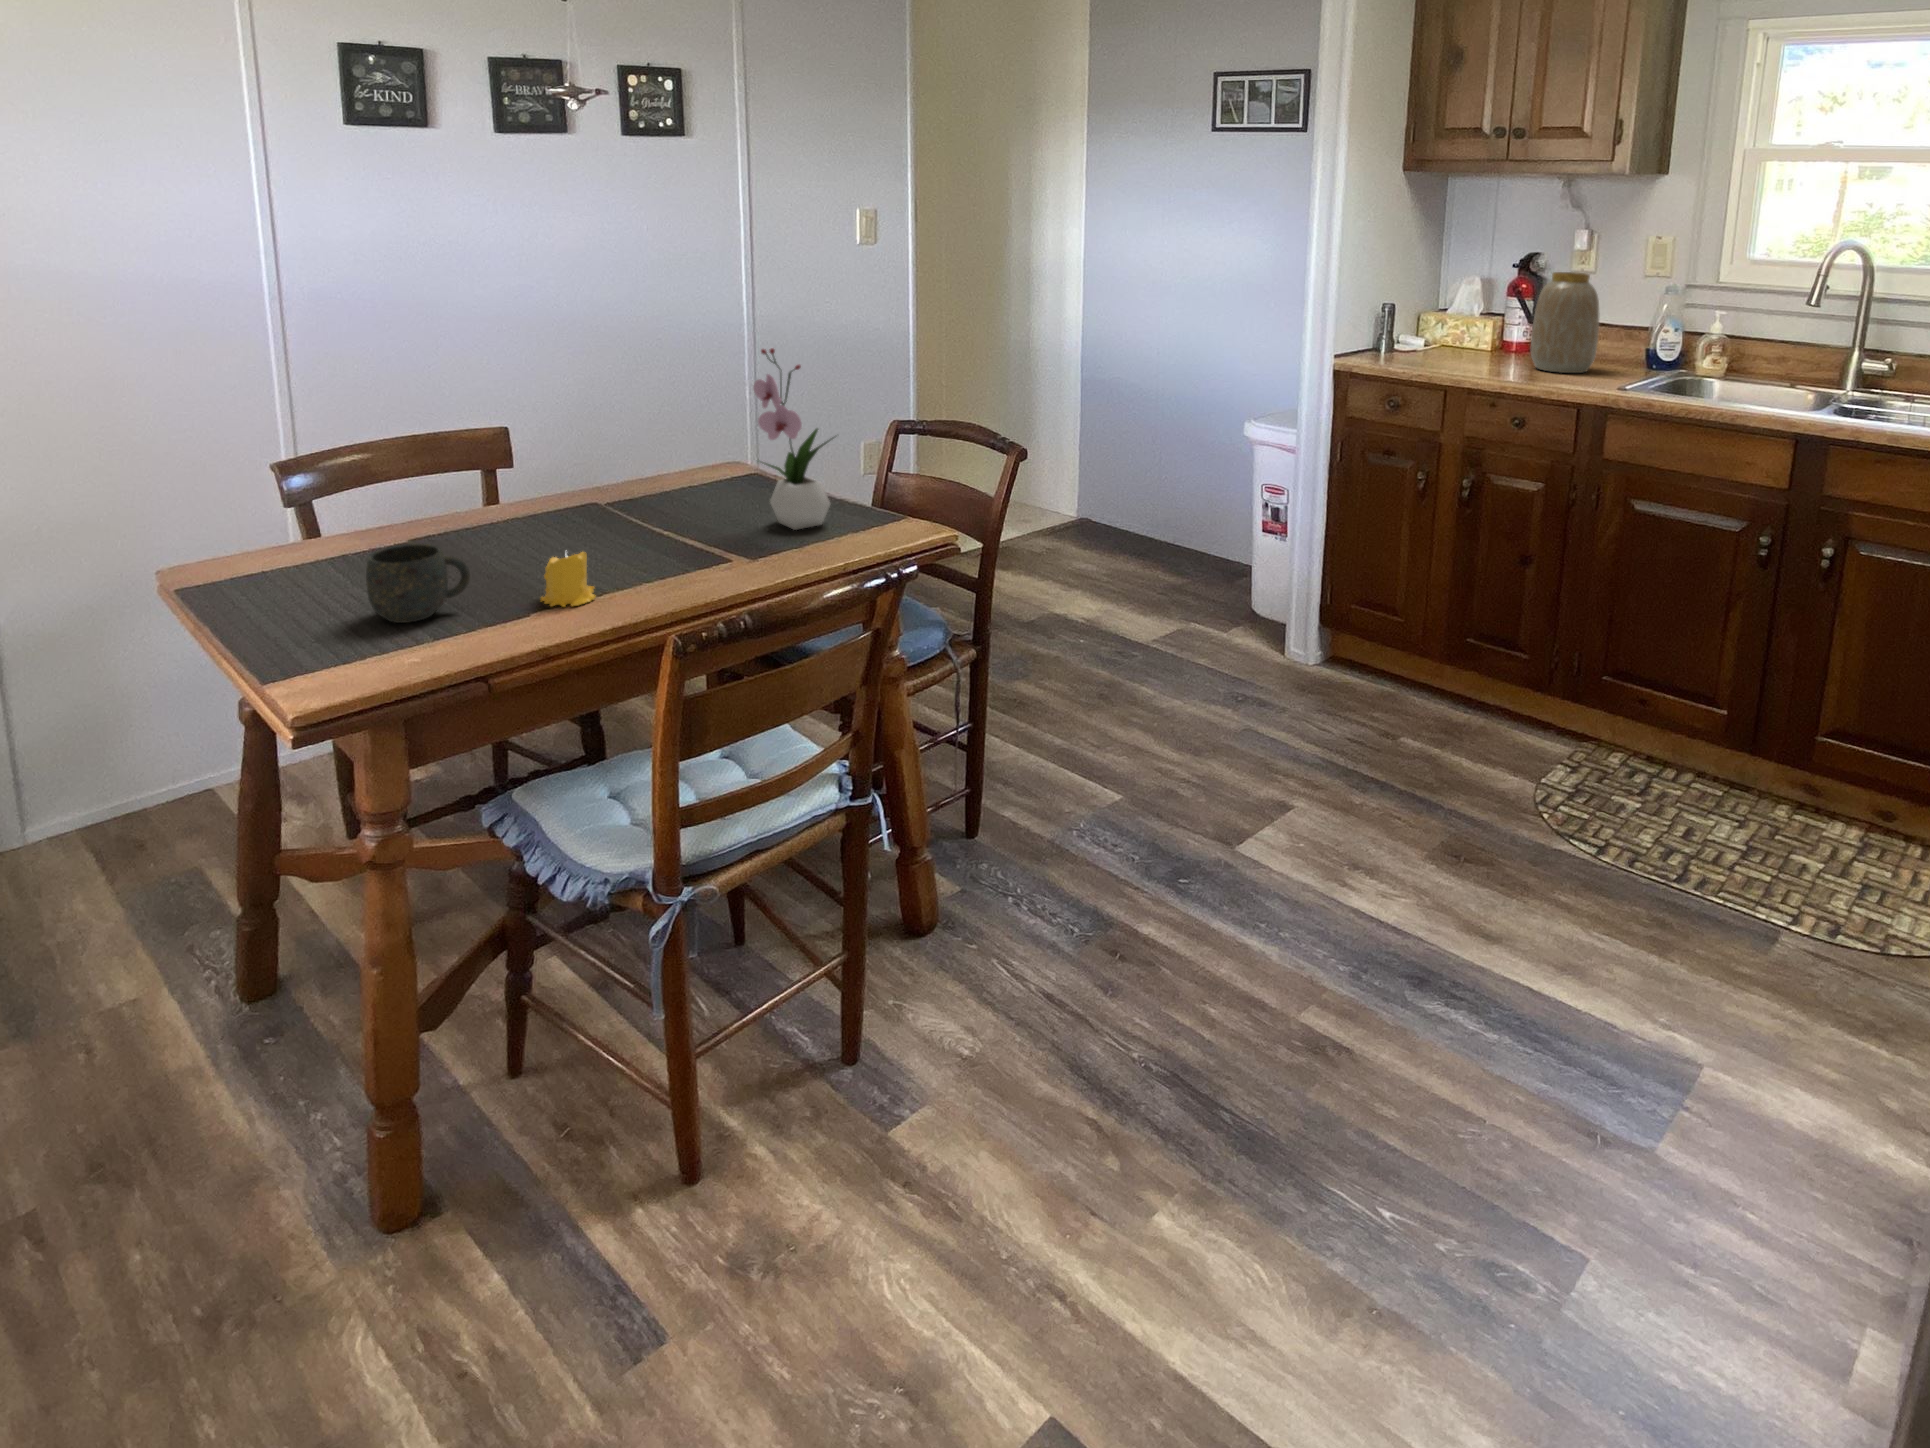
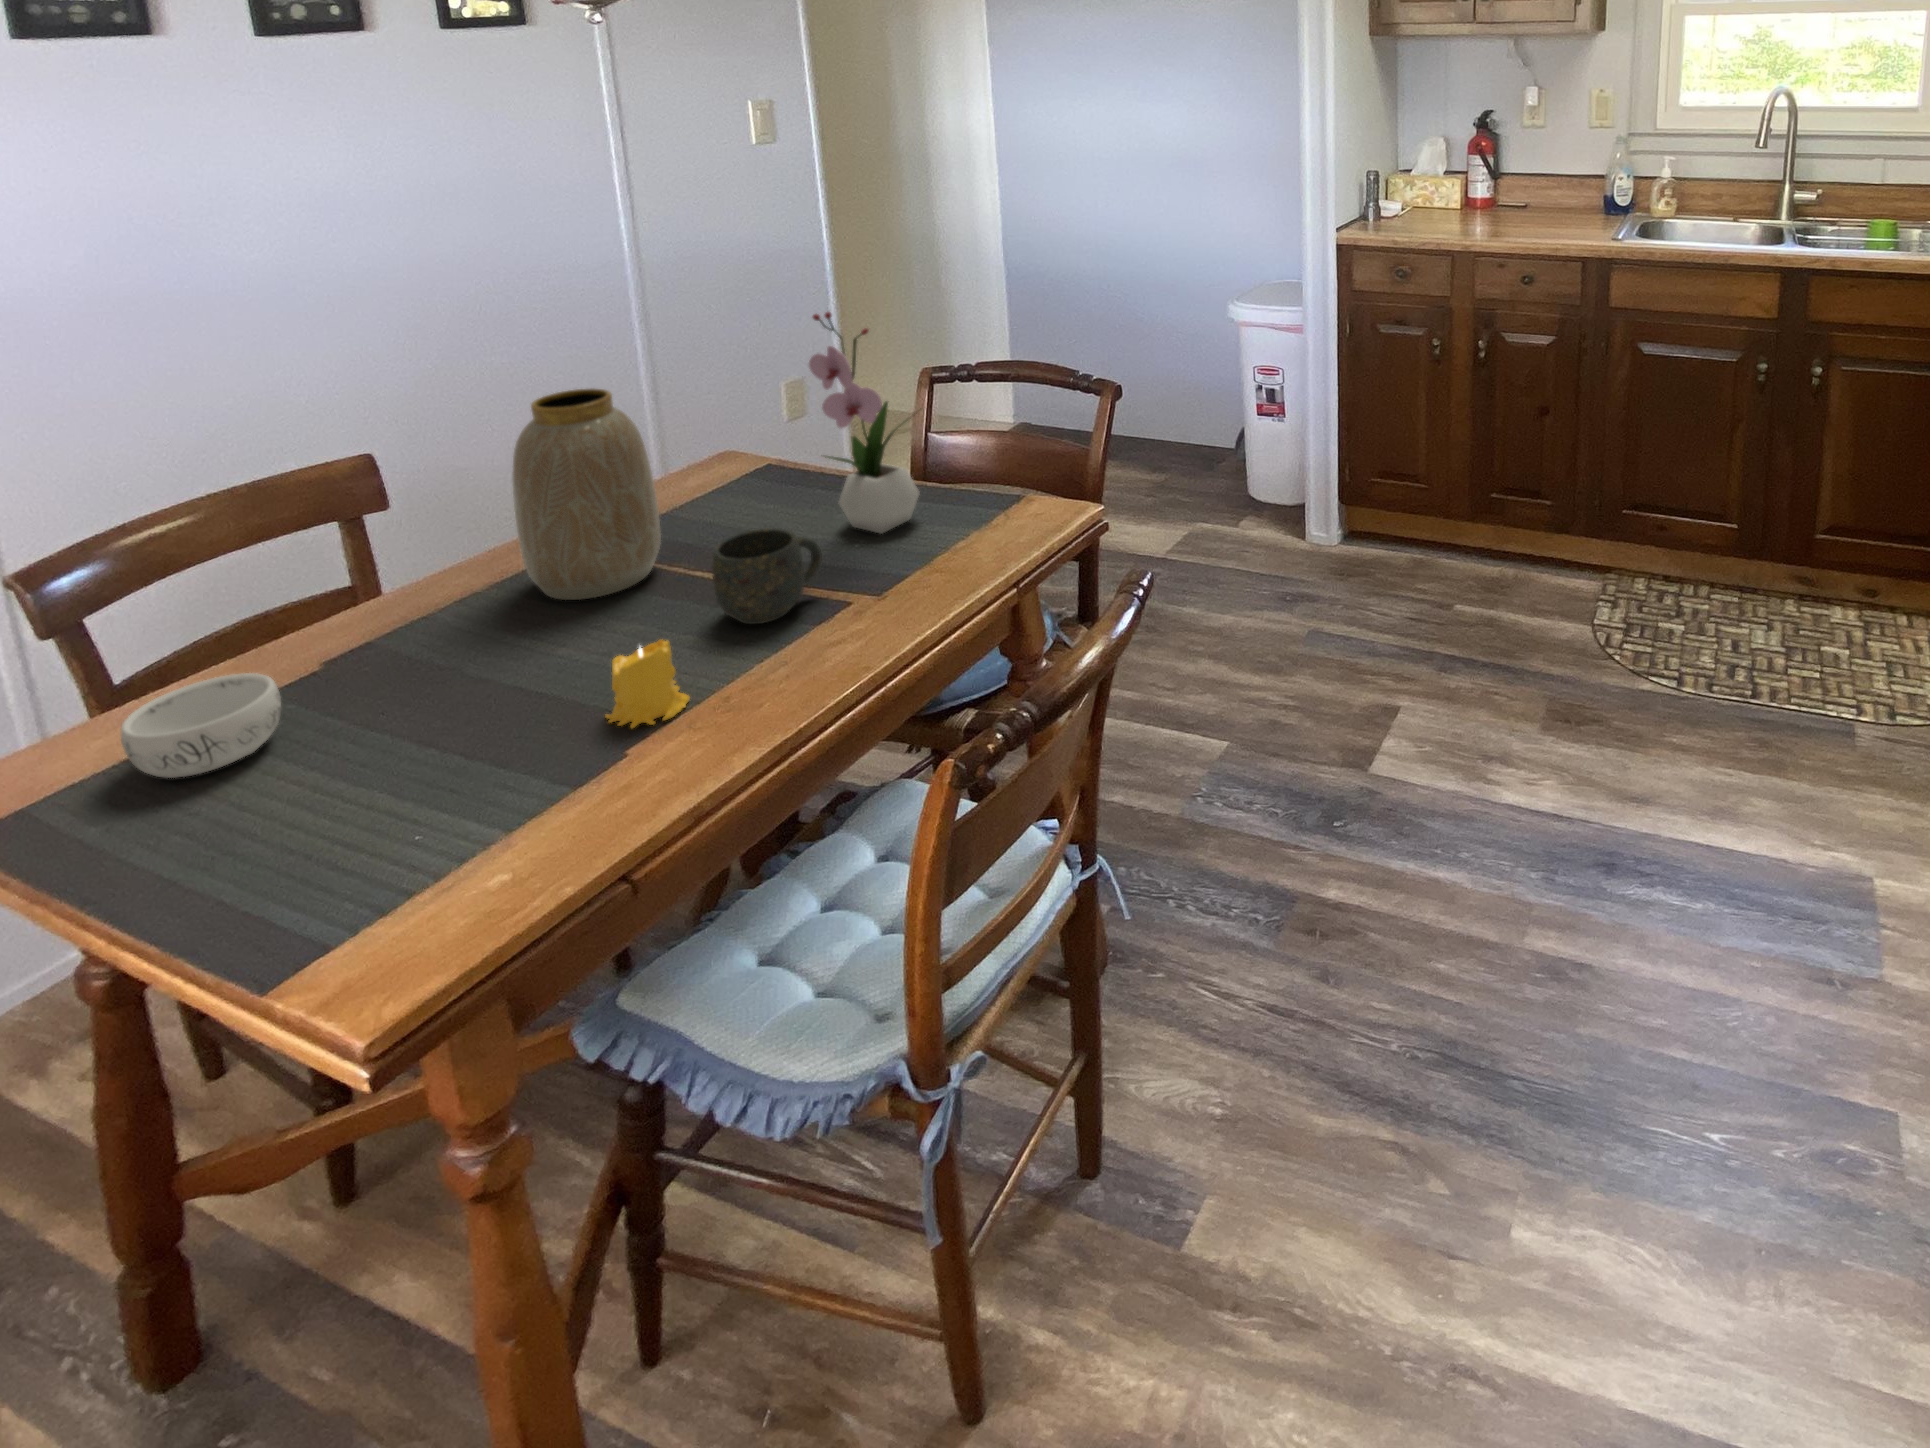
vase: present [1531,272,1599,373] -> present [512,388,661,600]
decorative bowl: none [282,529,371,582] -> present [121,673,281,778]
mug: present [366,544,470,623] -> present [712,528,822,624]

